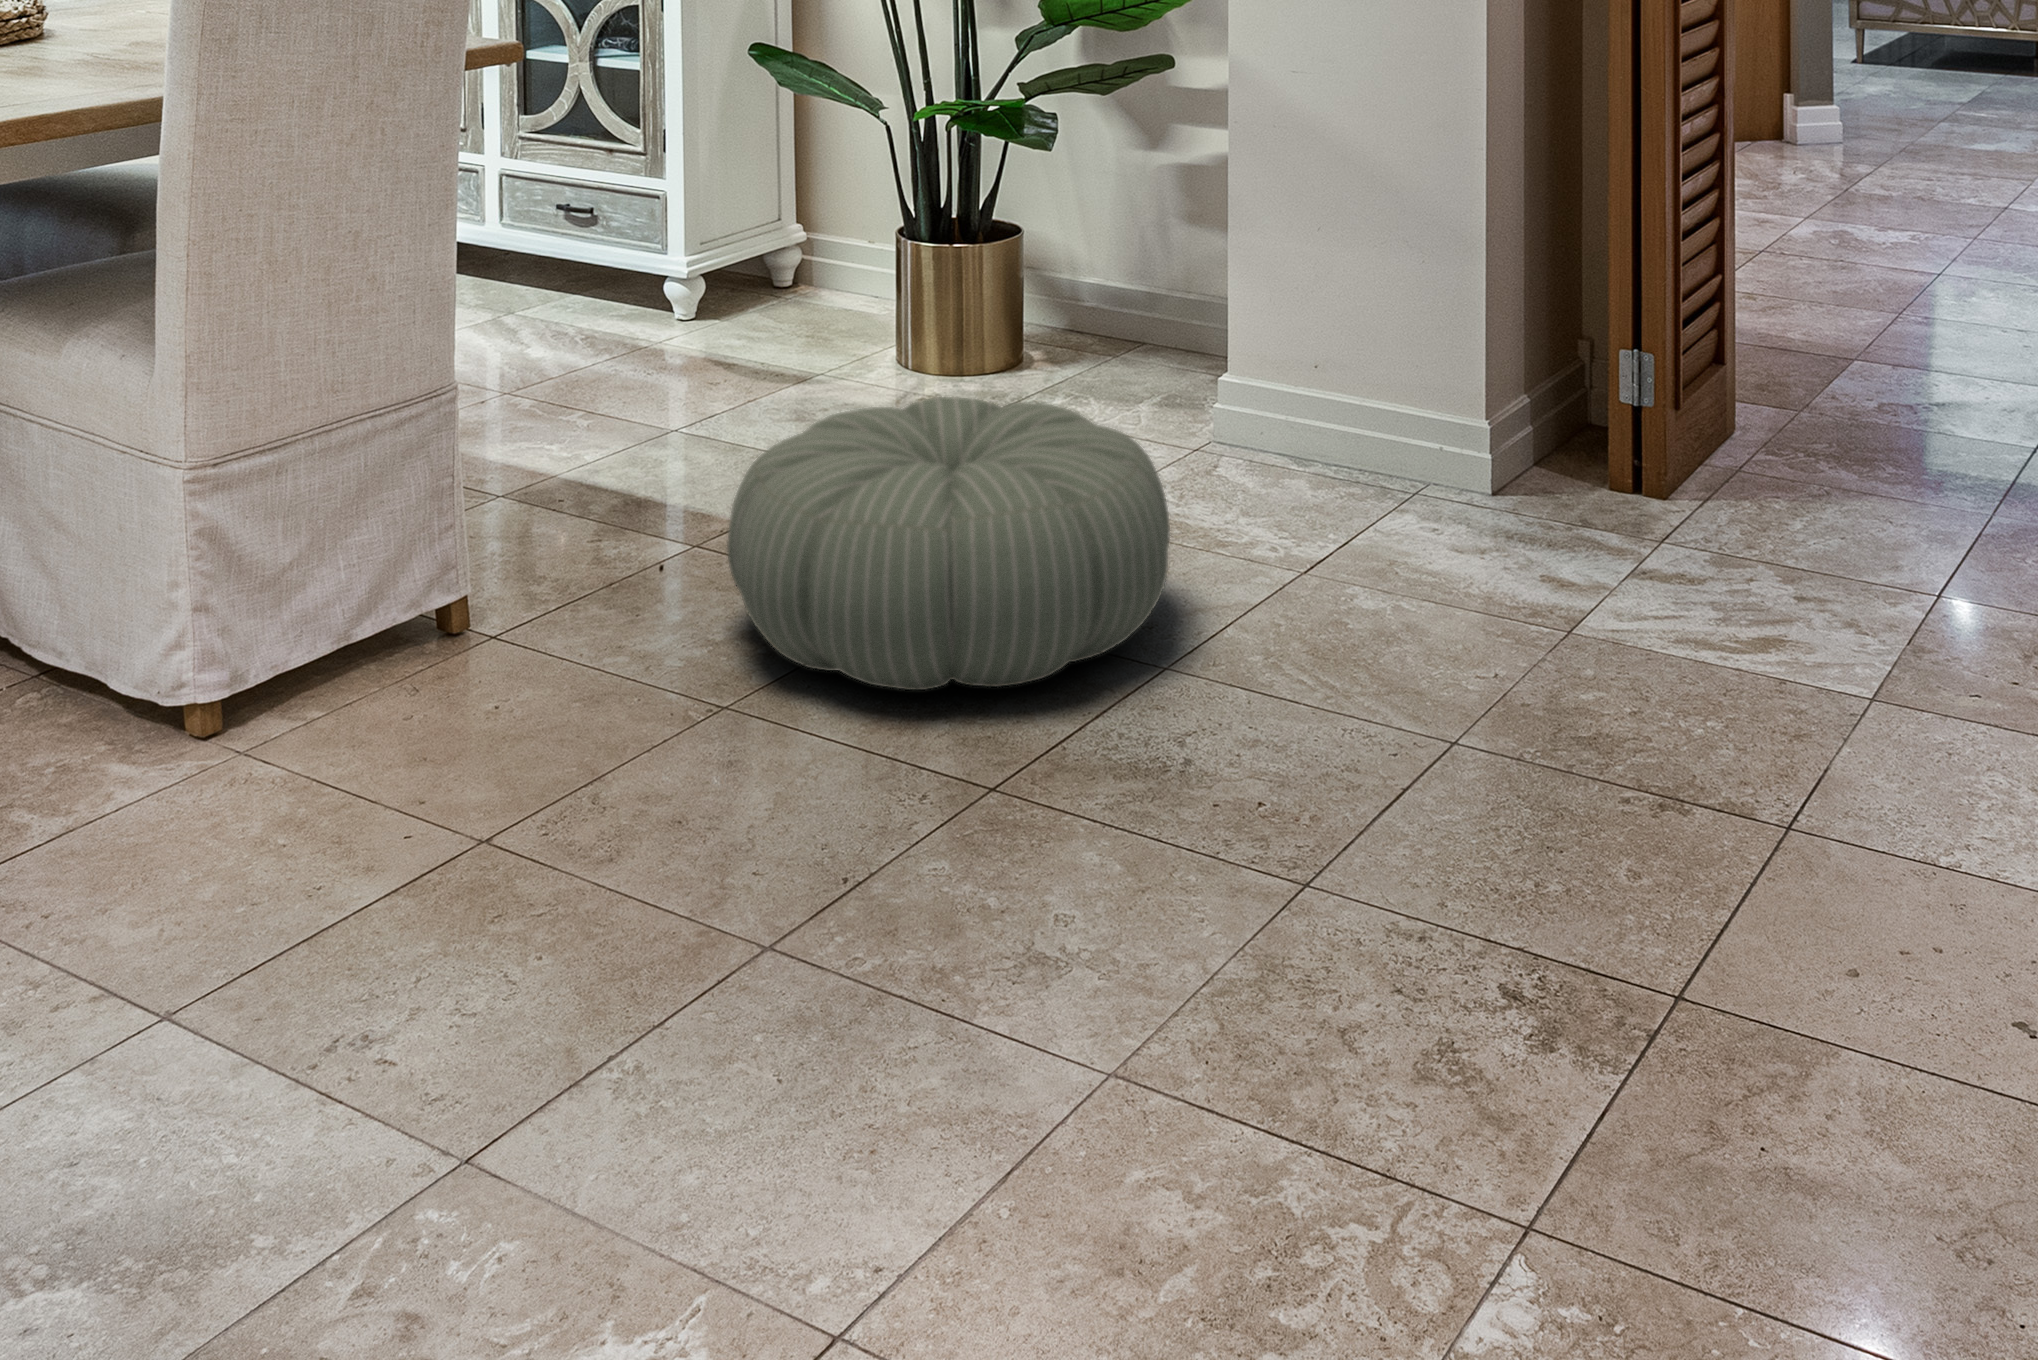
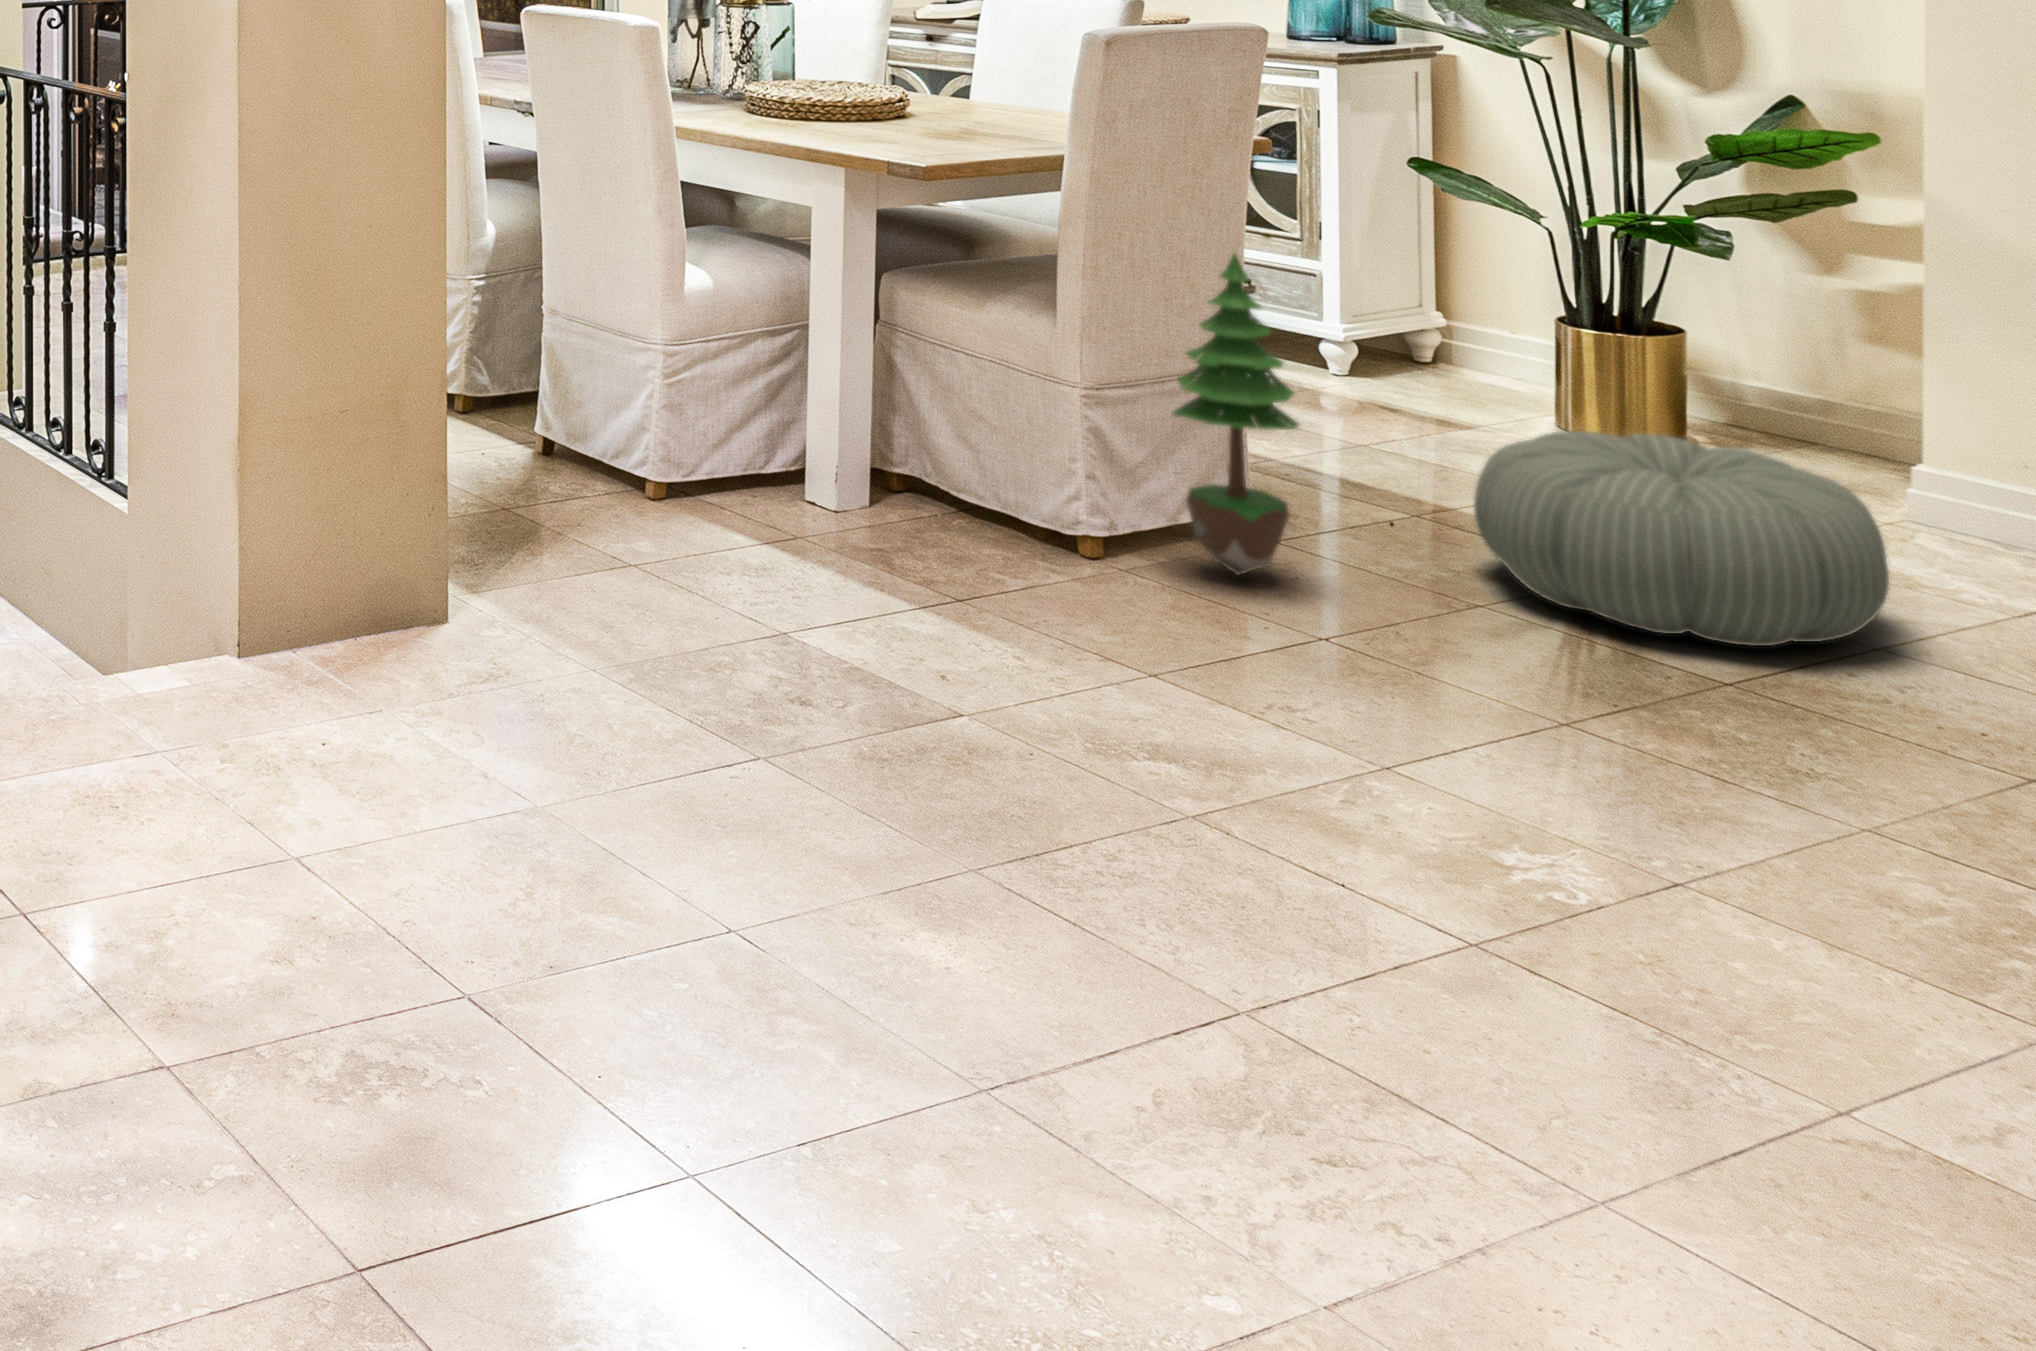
potted tree: none [314,234,492,720] -> present [1172,254,1299,575]

